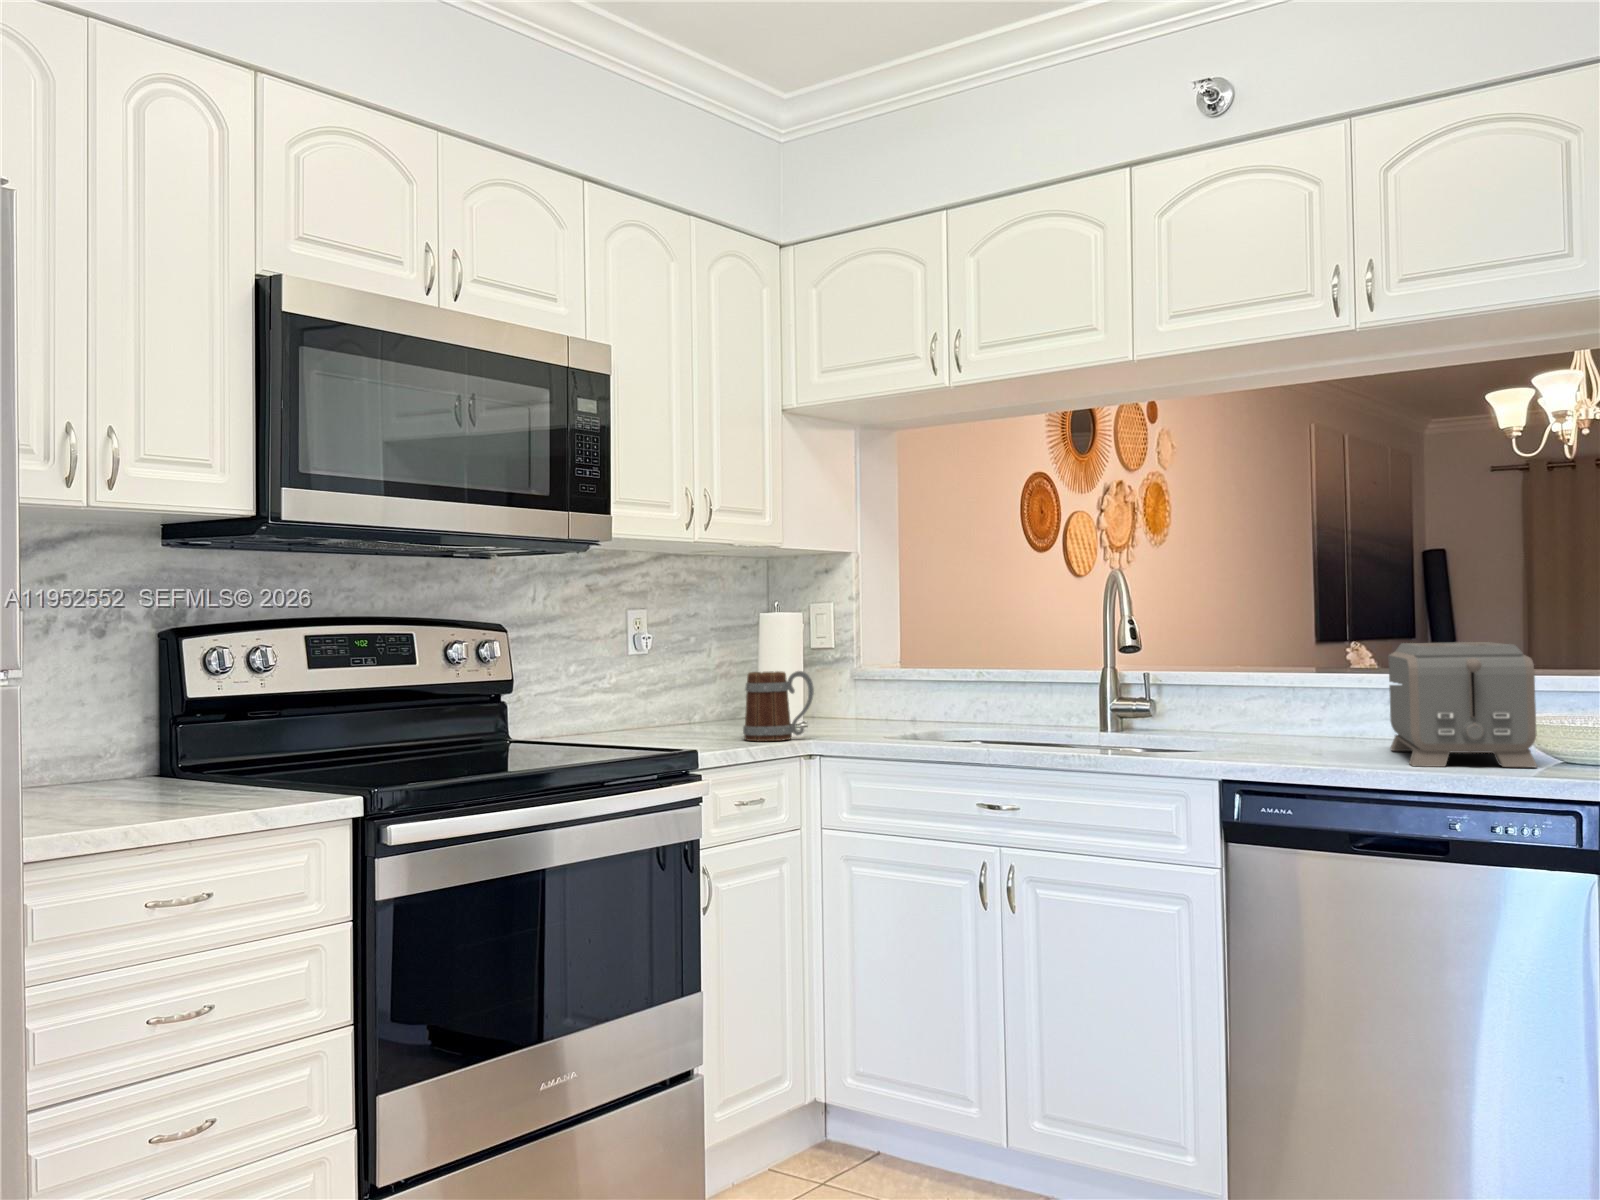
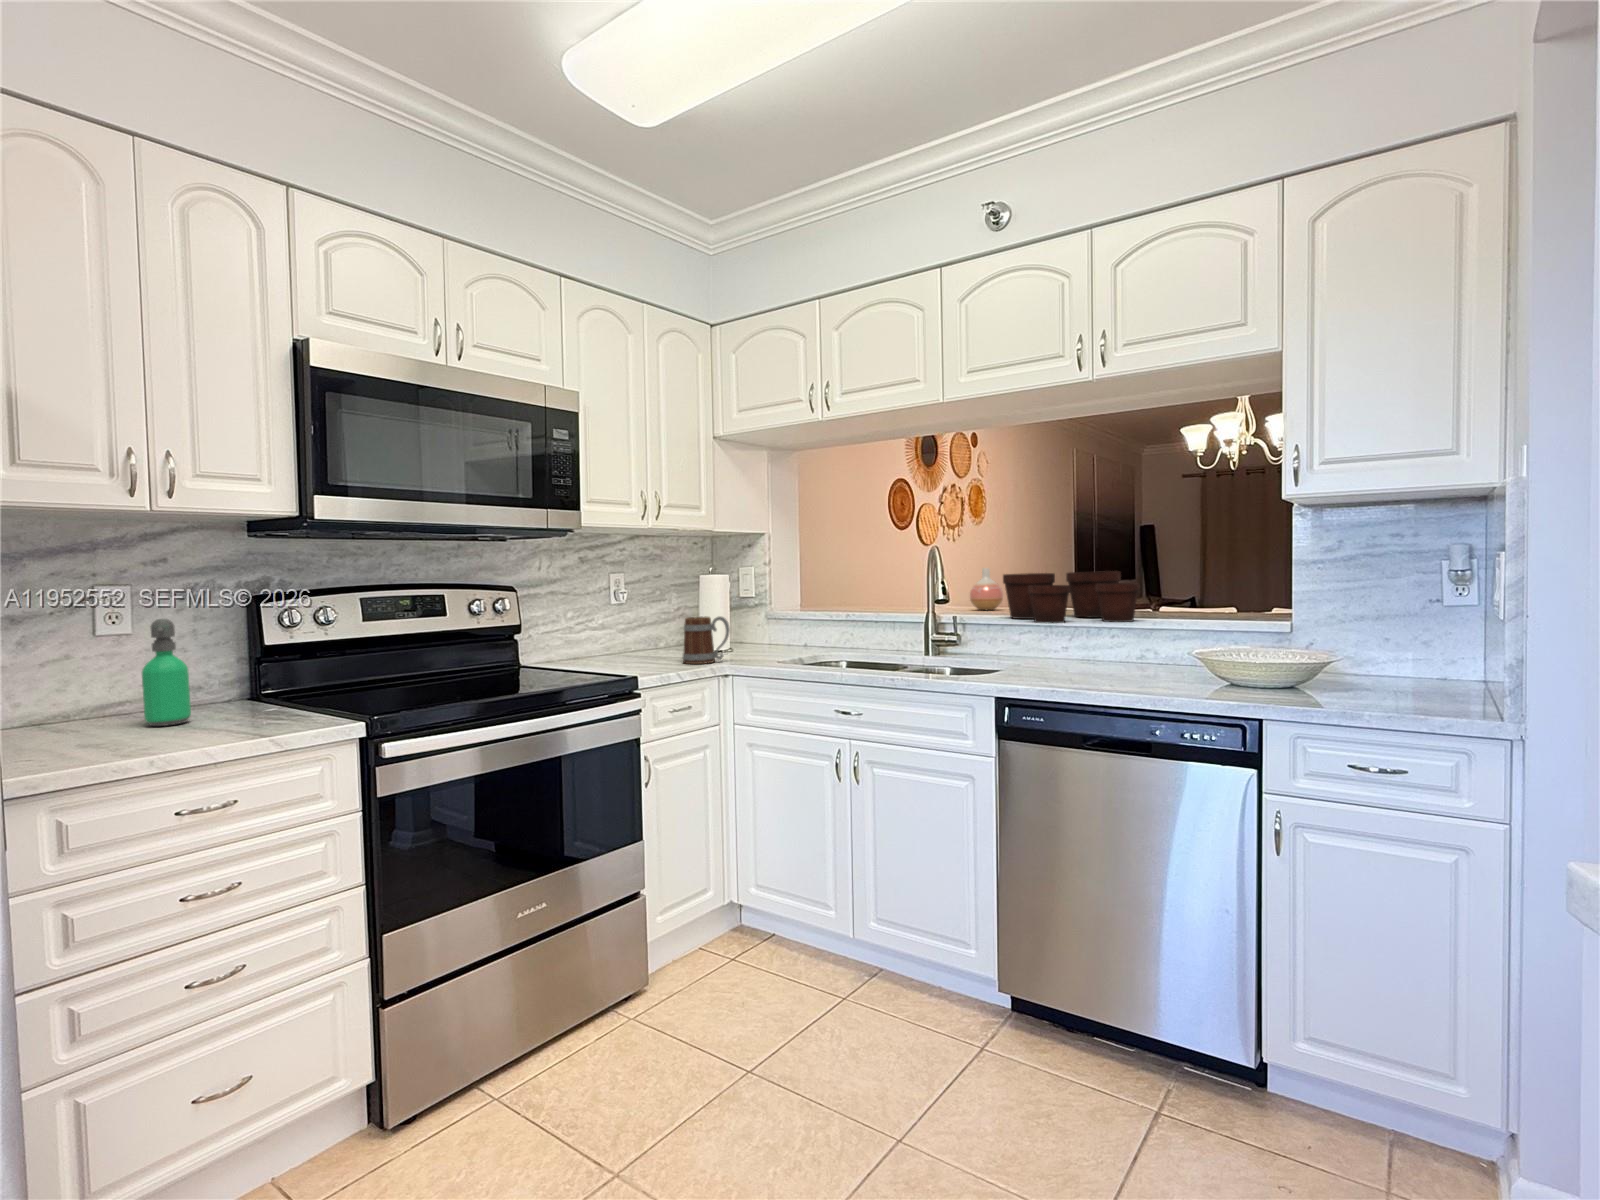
vase: none [1162,606,1214,671] -> present [970,568,1003,610]
flower pot: none [1221,607,1428,681] -> present [1003,571,1139,623]
toaster: present [1388,642,1537,767] -> none [1111,599,1211,690]
soap dispenser: none [68,651,124,798] -> present [142,619,191,726]

